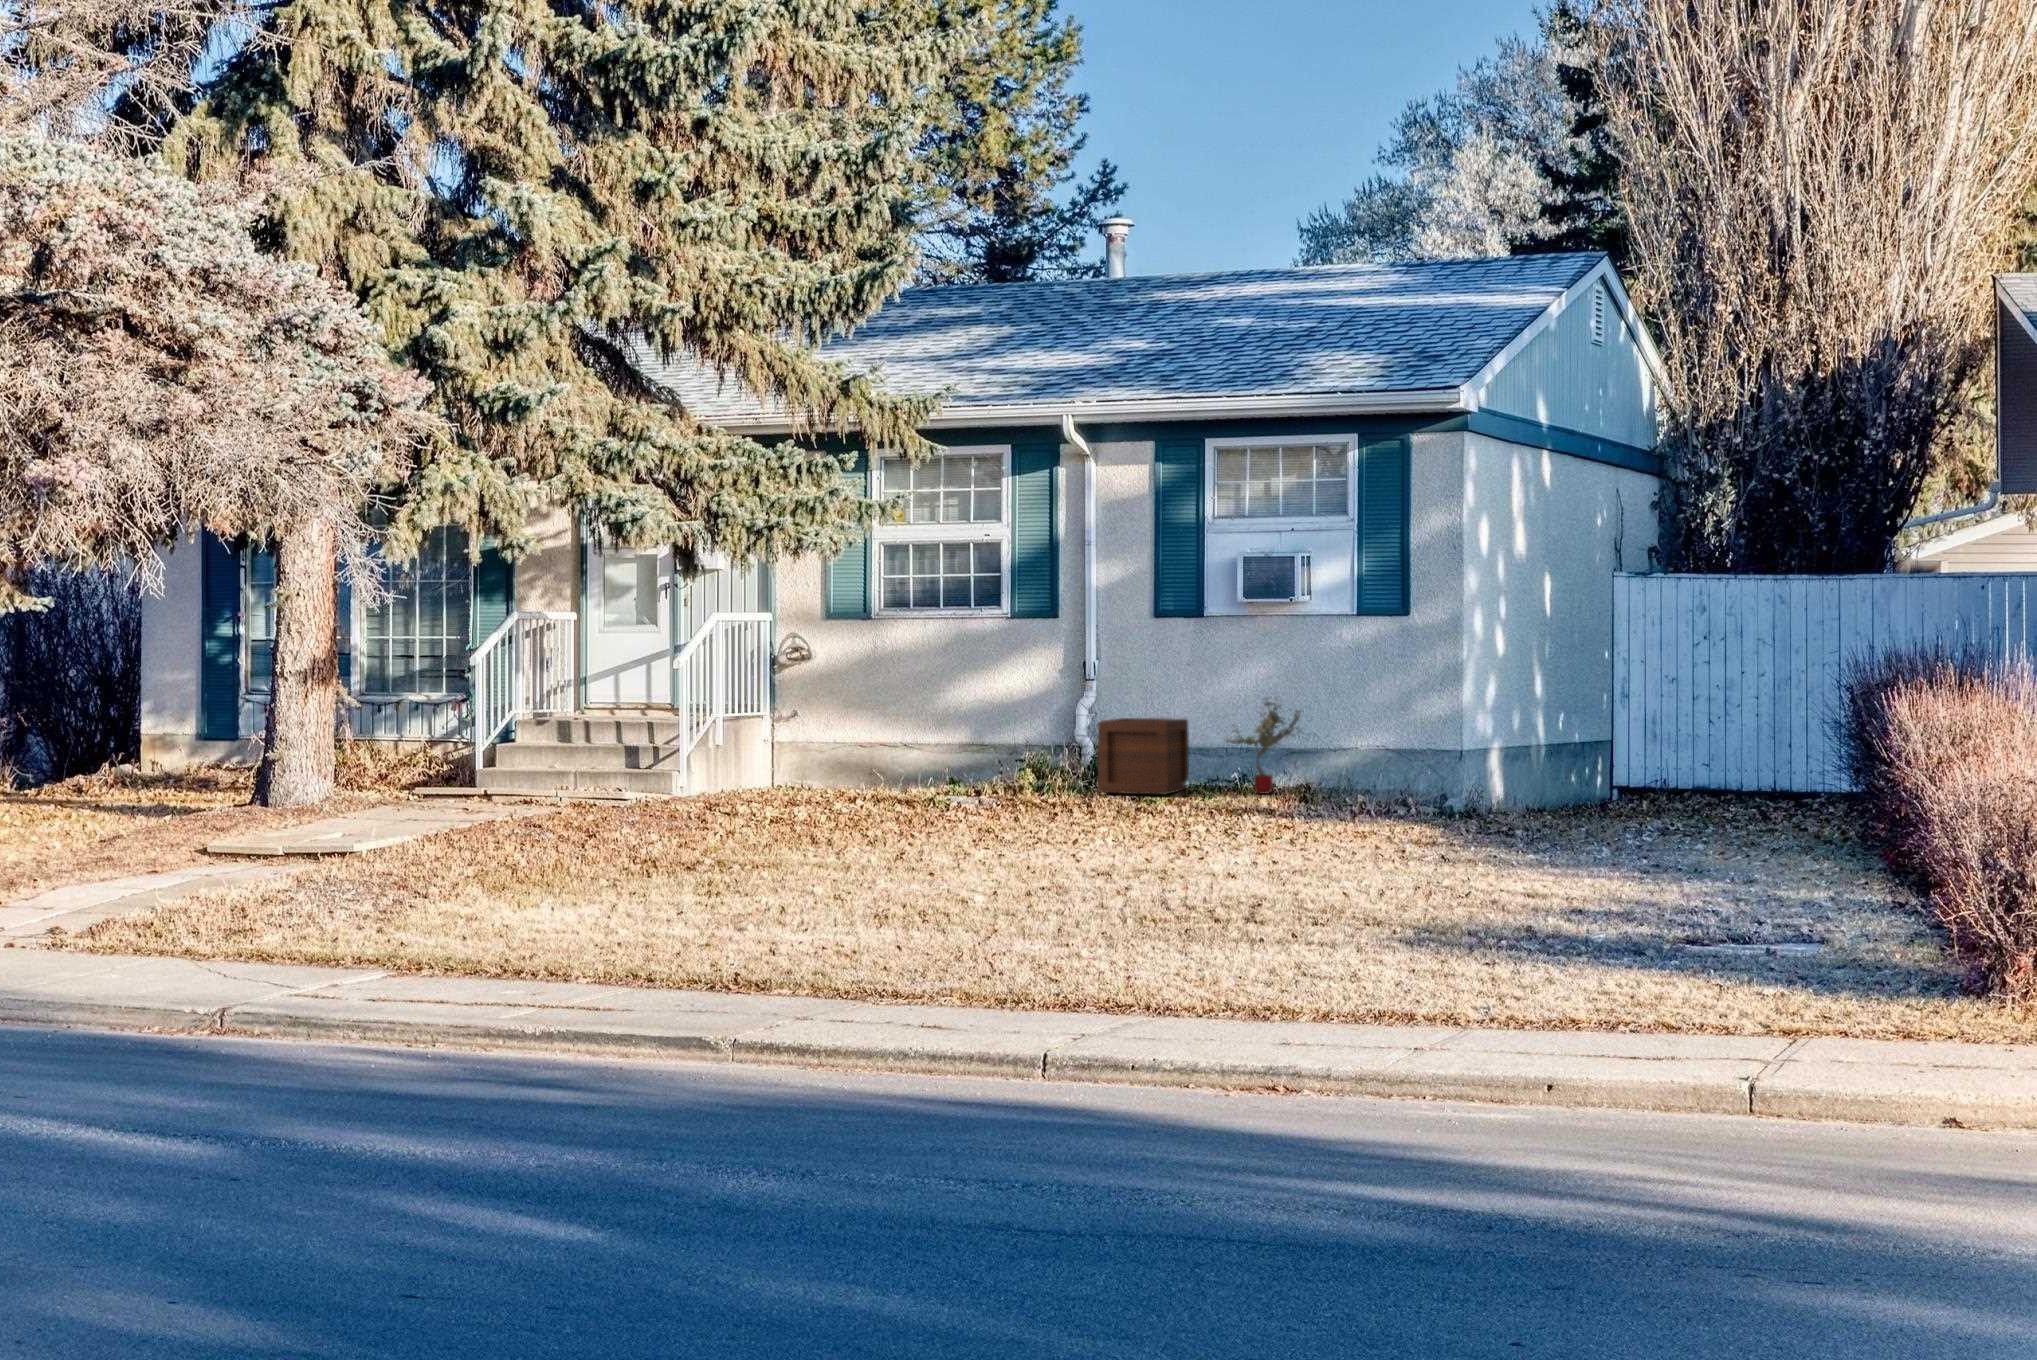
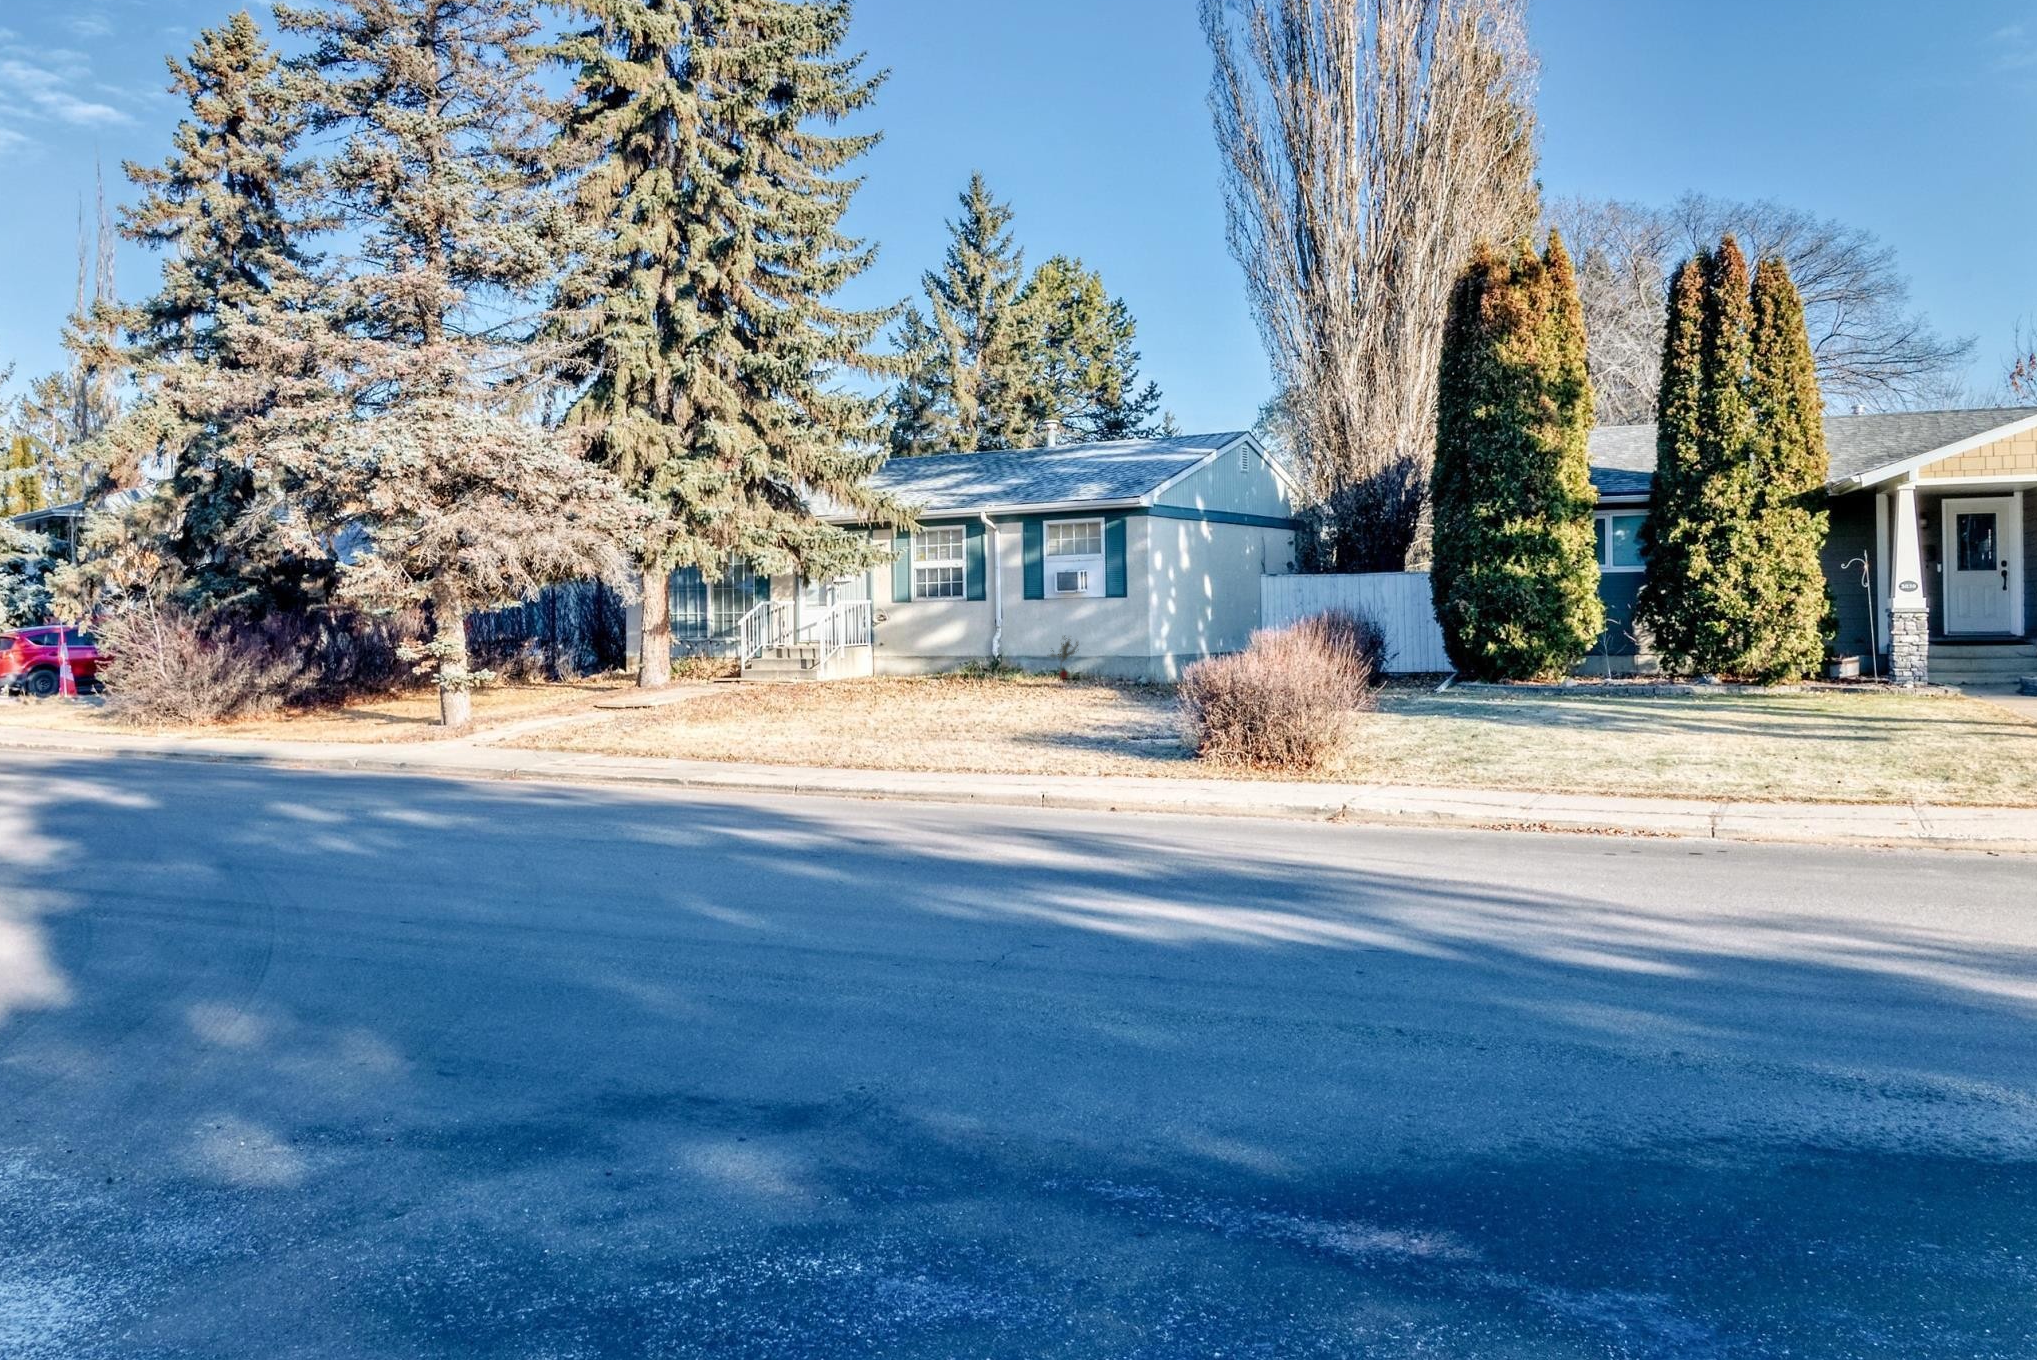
wooden crate: present [1098,718,1189,794] -> none [992,646,1037,680]

